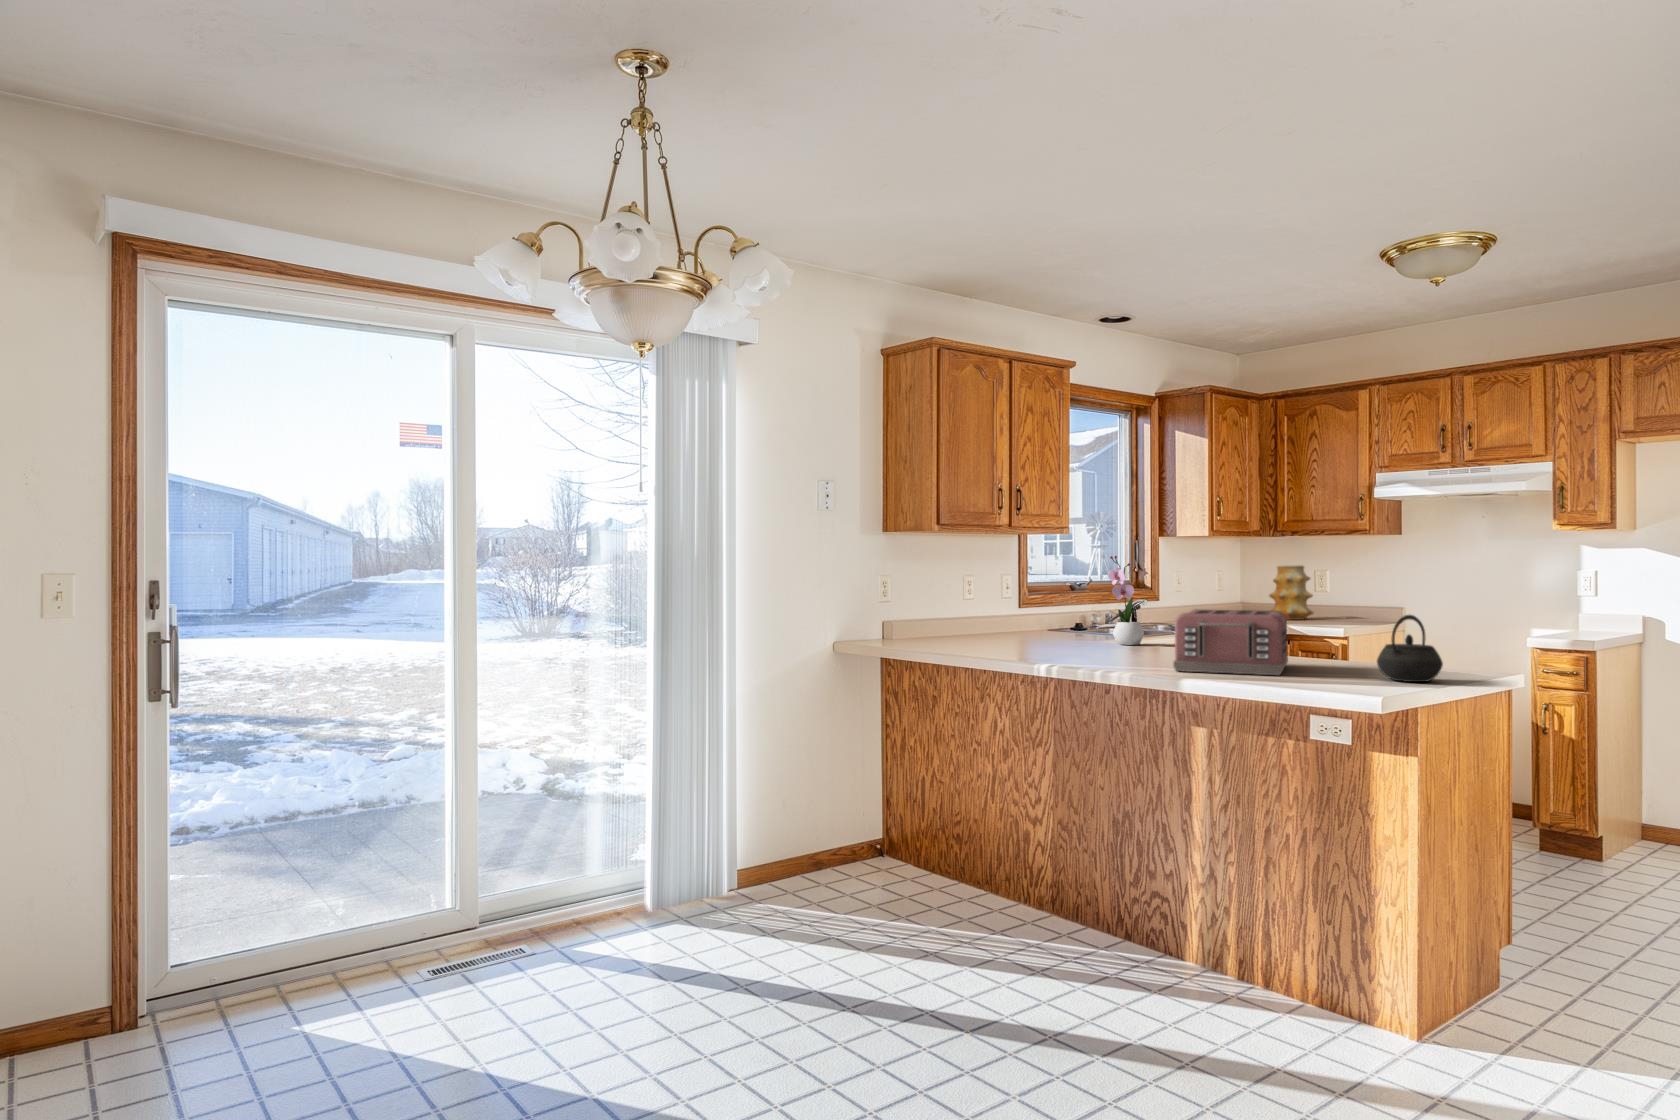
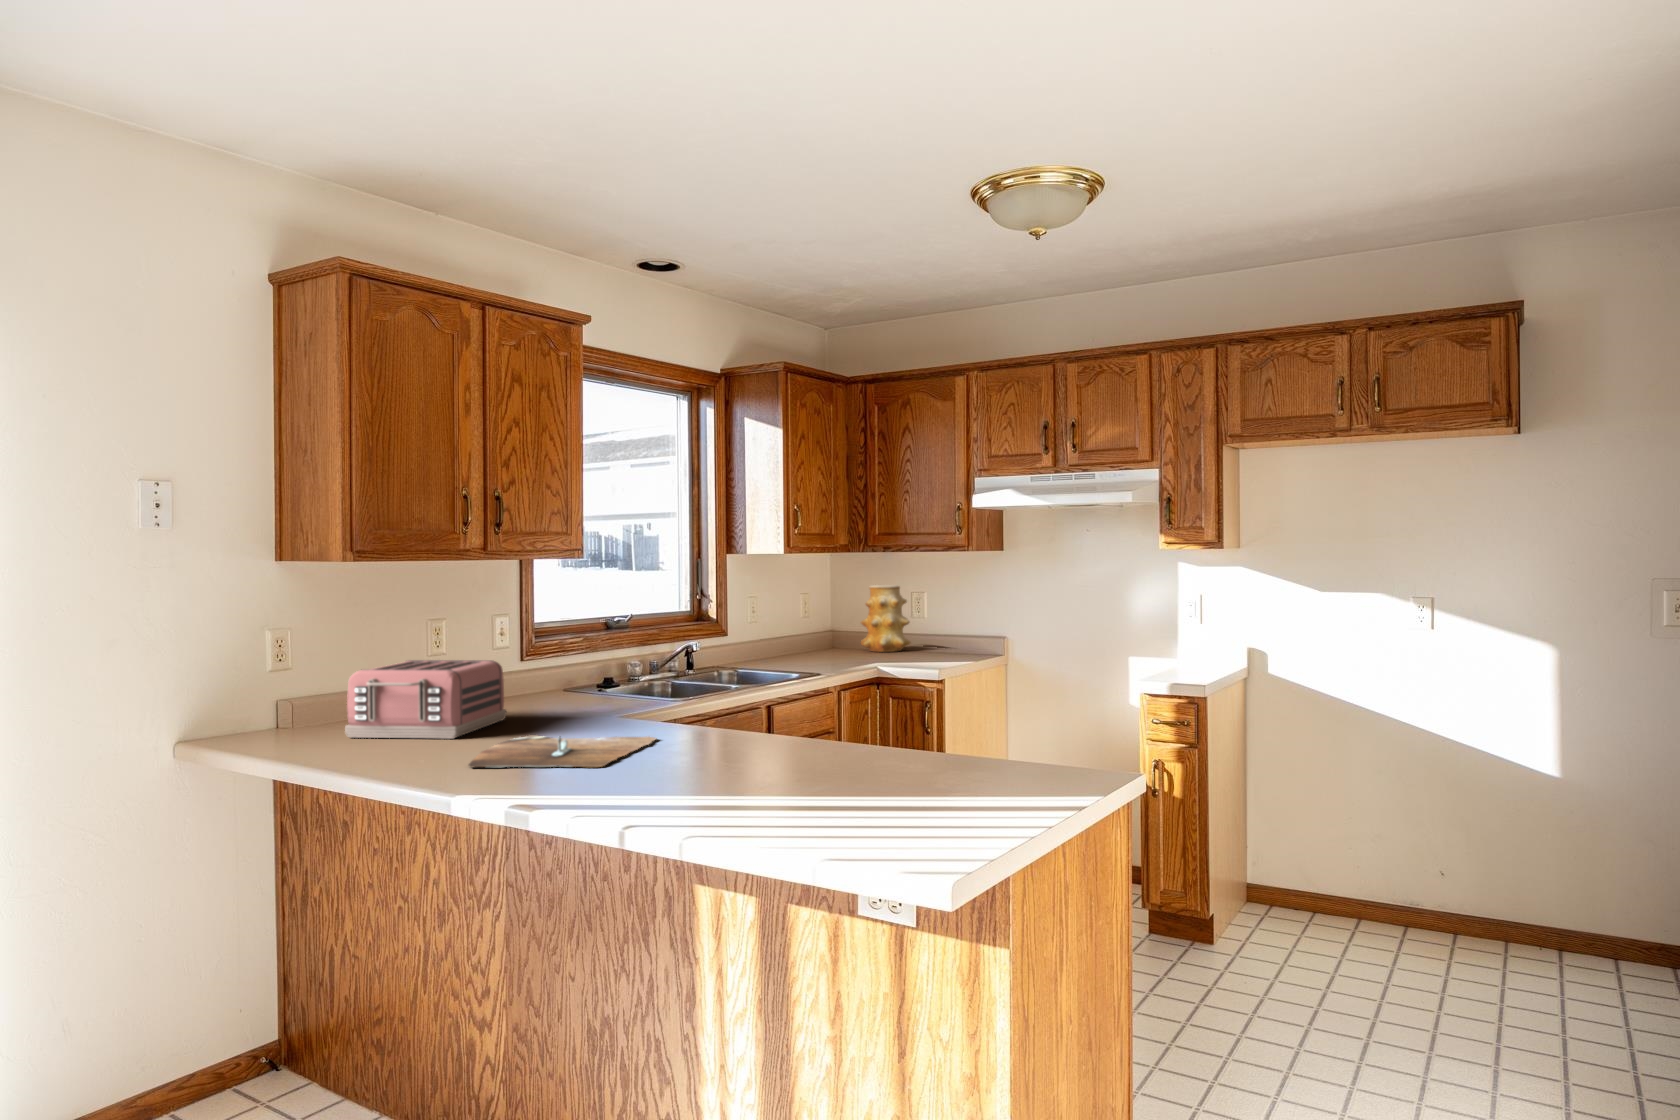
flower arrangement: present [1108,556,1148,645] -> none [616,596,675,725]
toaster: present [1173,610,1288,675] -> present [345,660,506,739]
kettle: present [1377,615,1443,682] -> none [954,711,1043,816]
cutting board: none [1029,641,1143,658] -> present [469,735,656,768]

